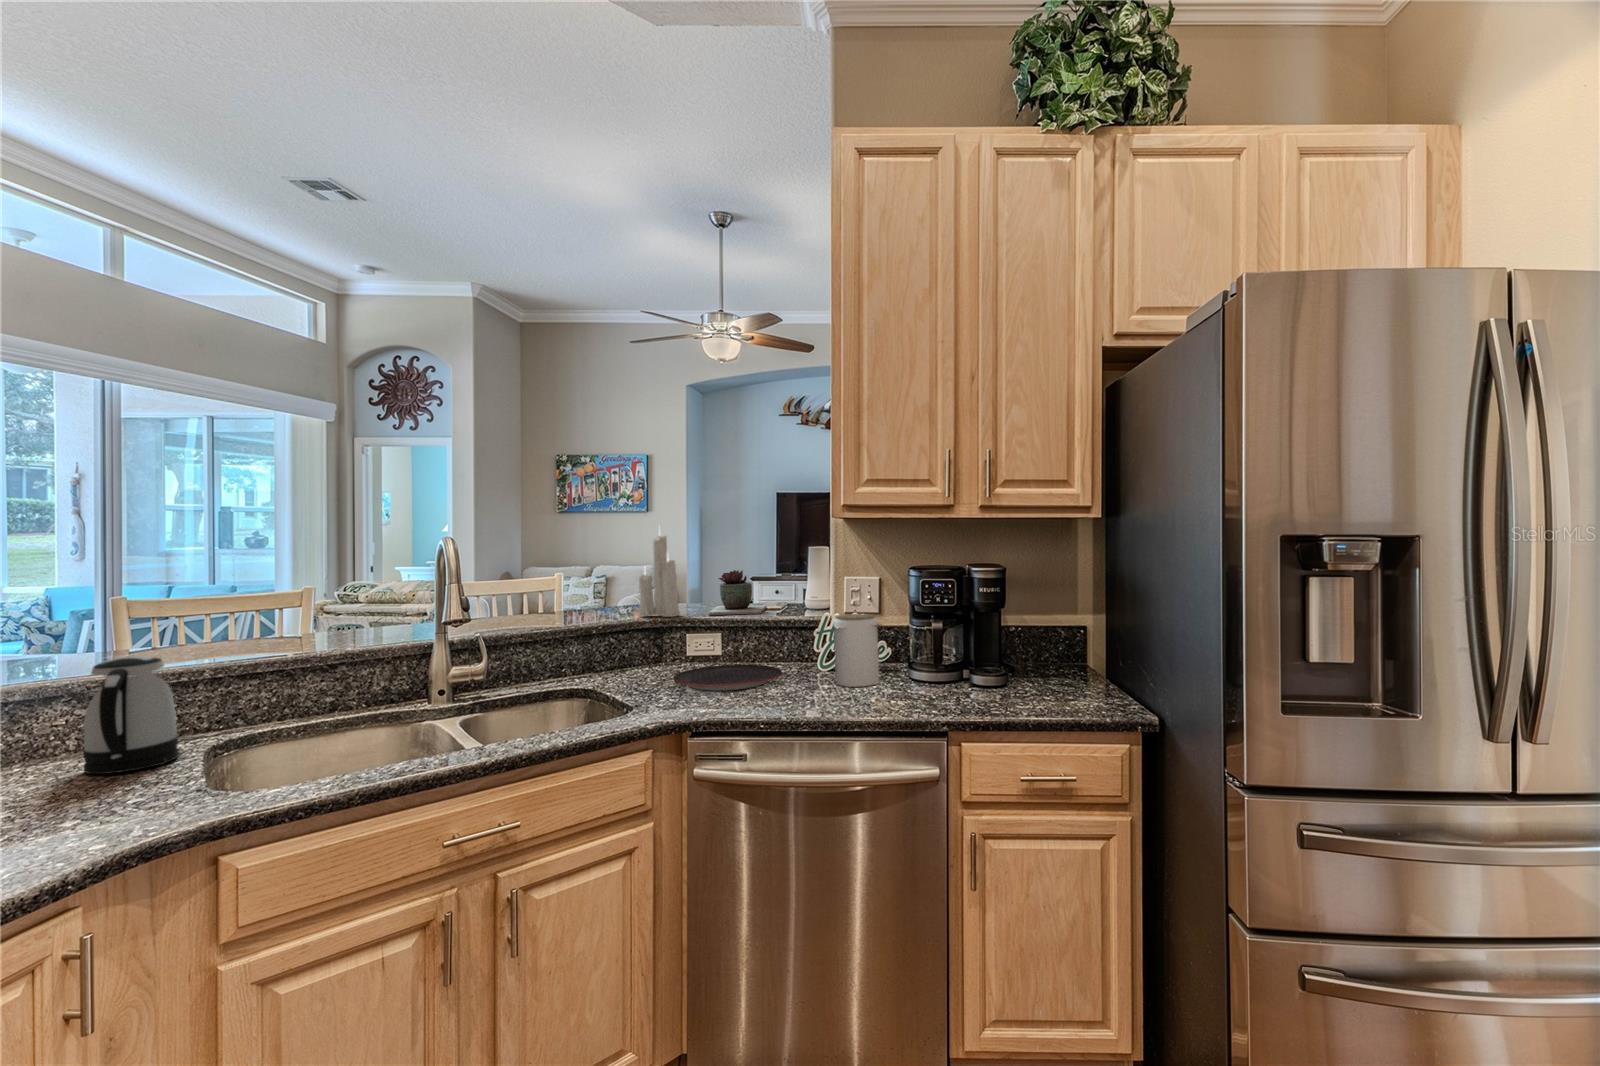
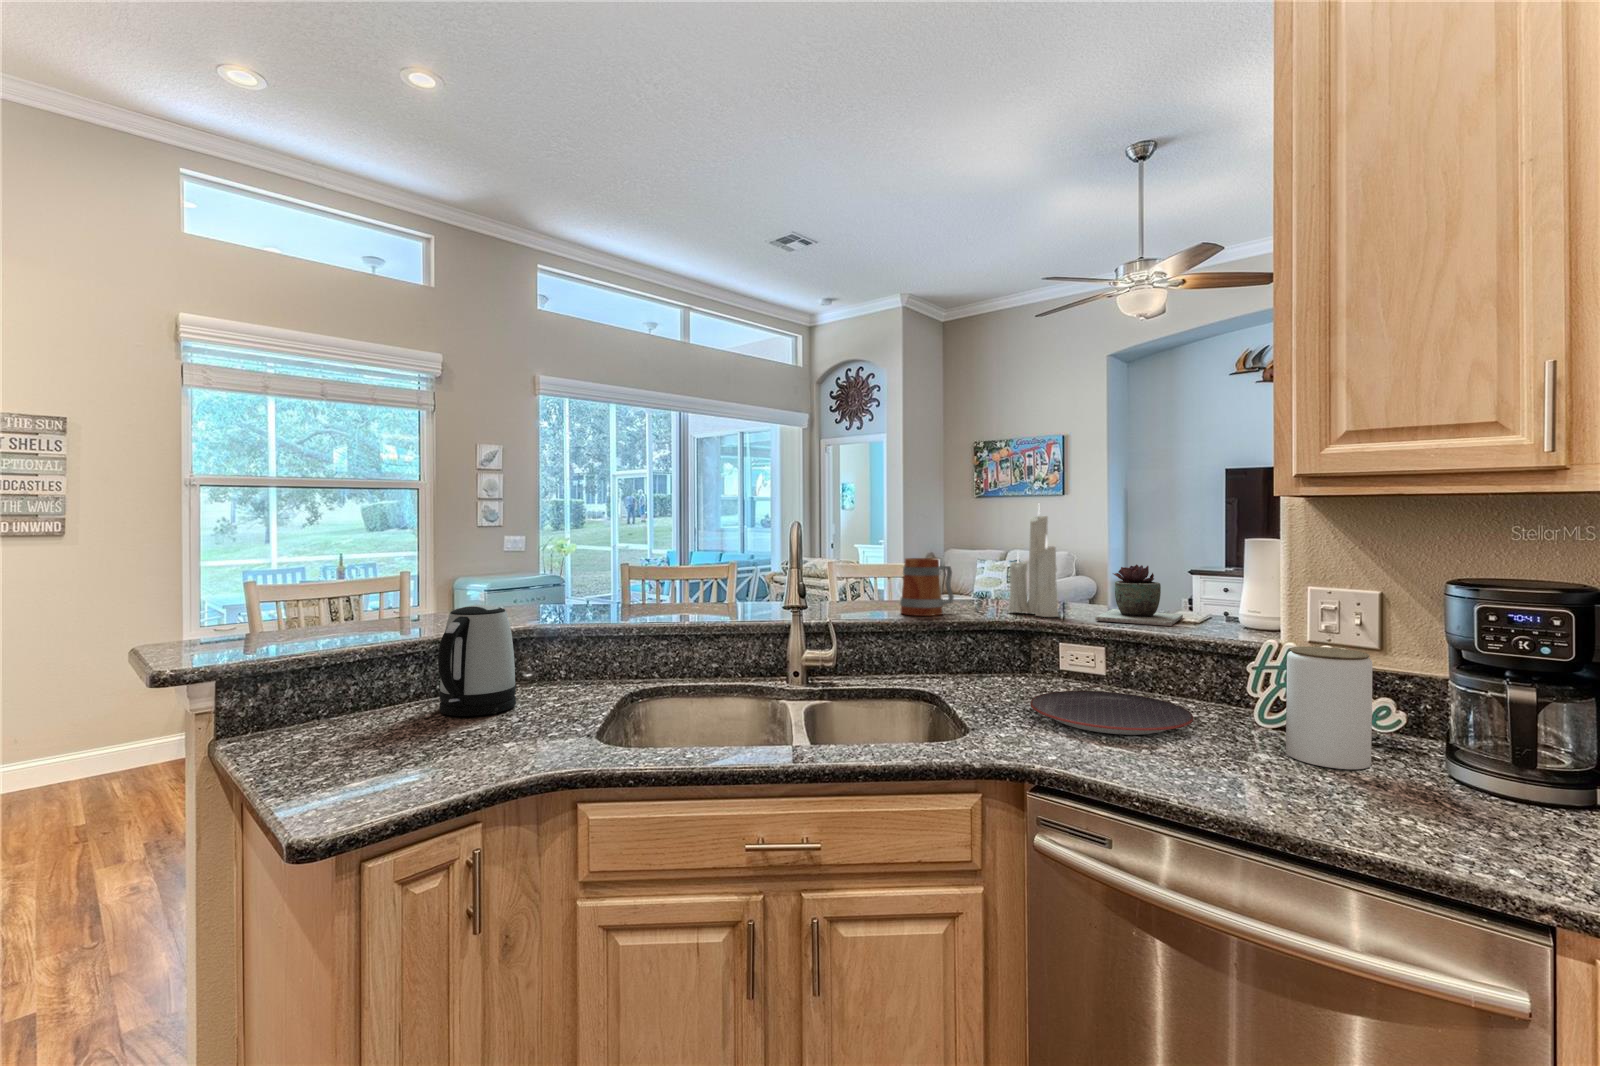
mug: none [548,576,594,627] -> present [900,558,954,616]

